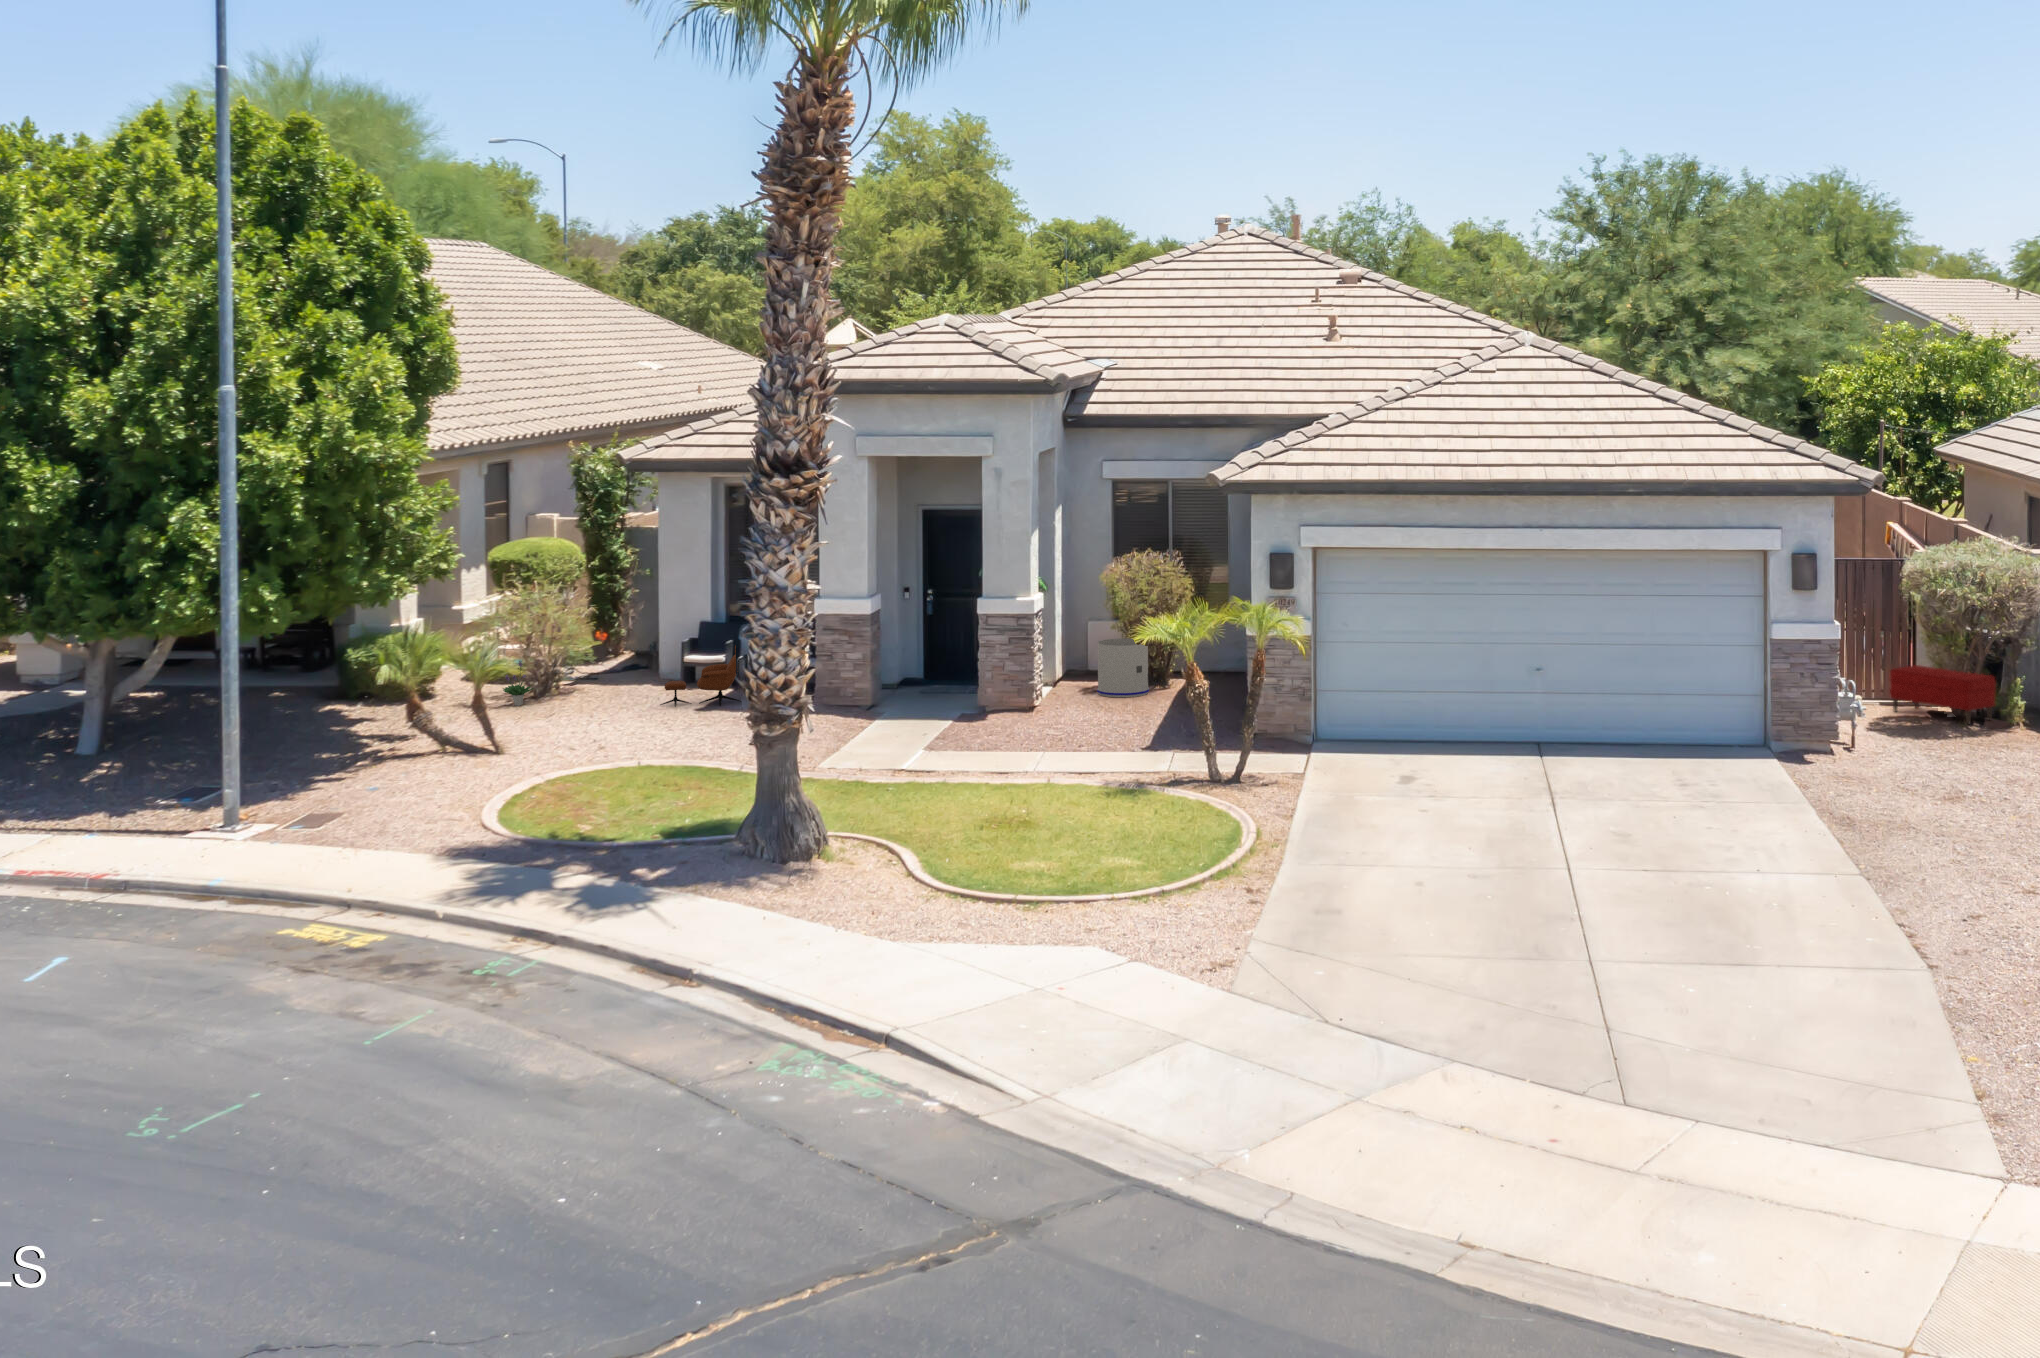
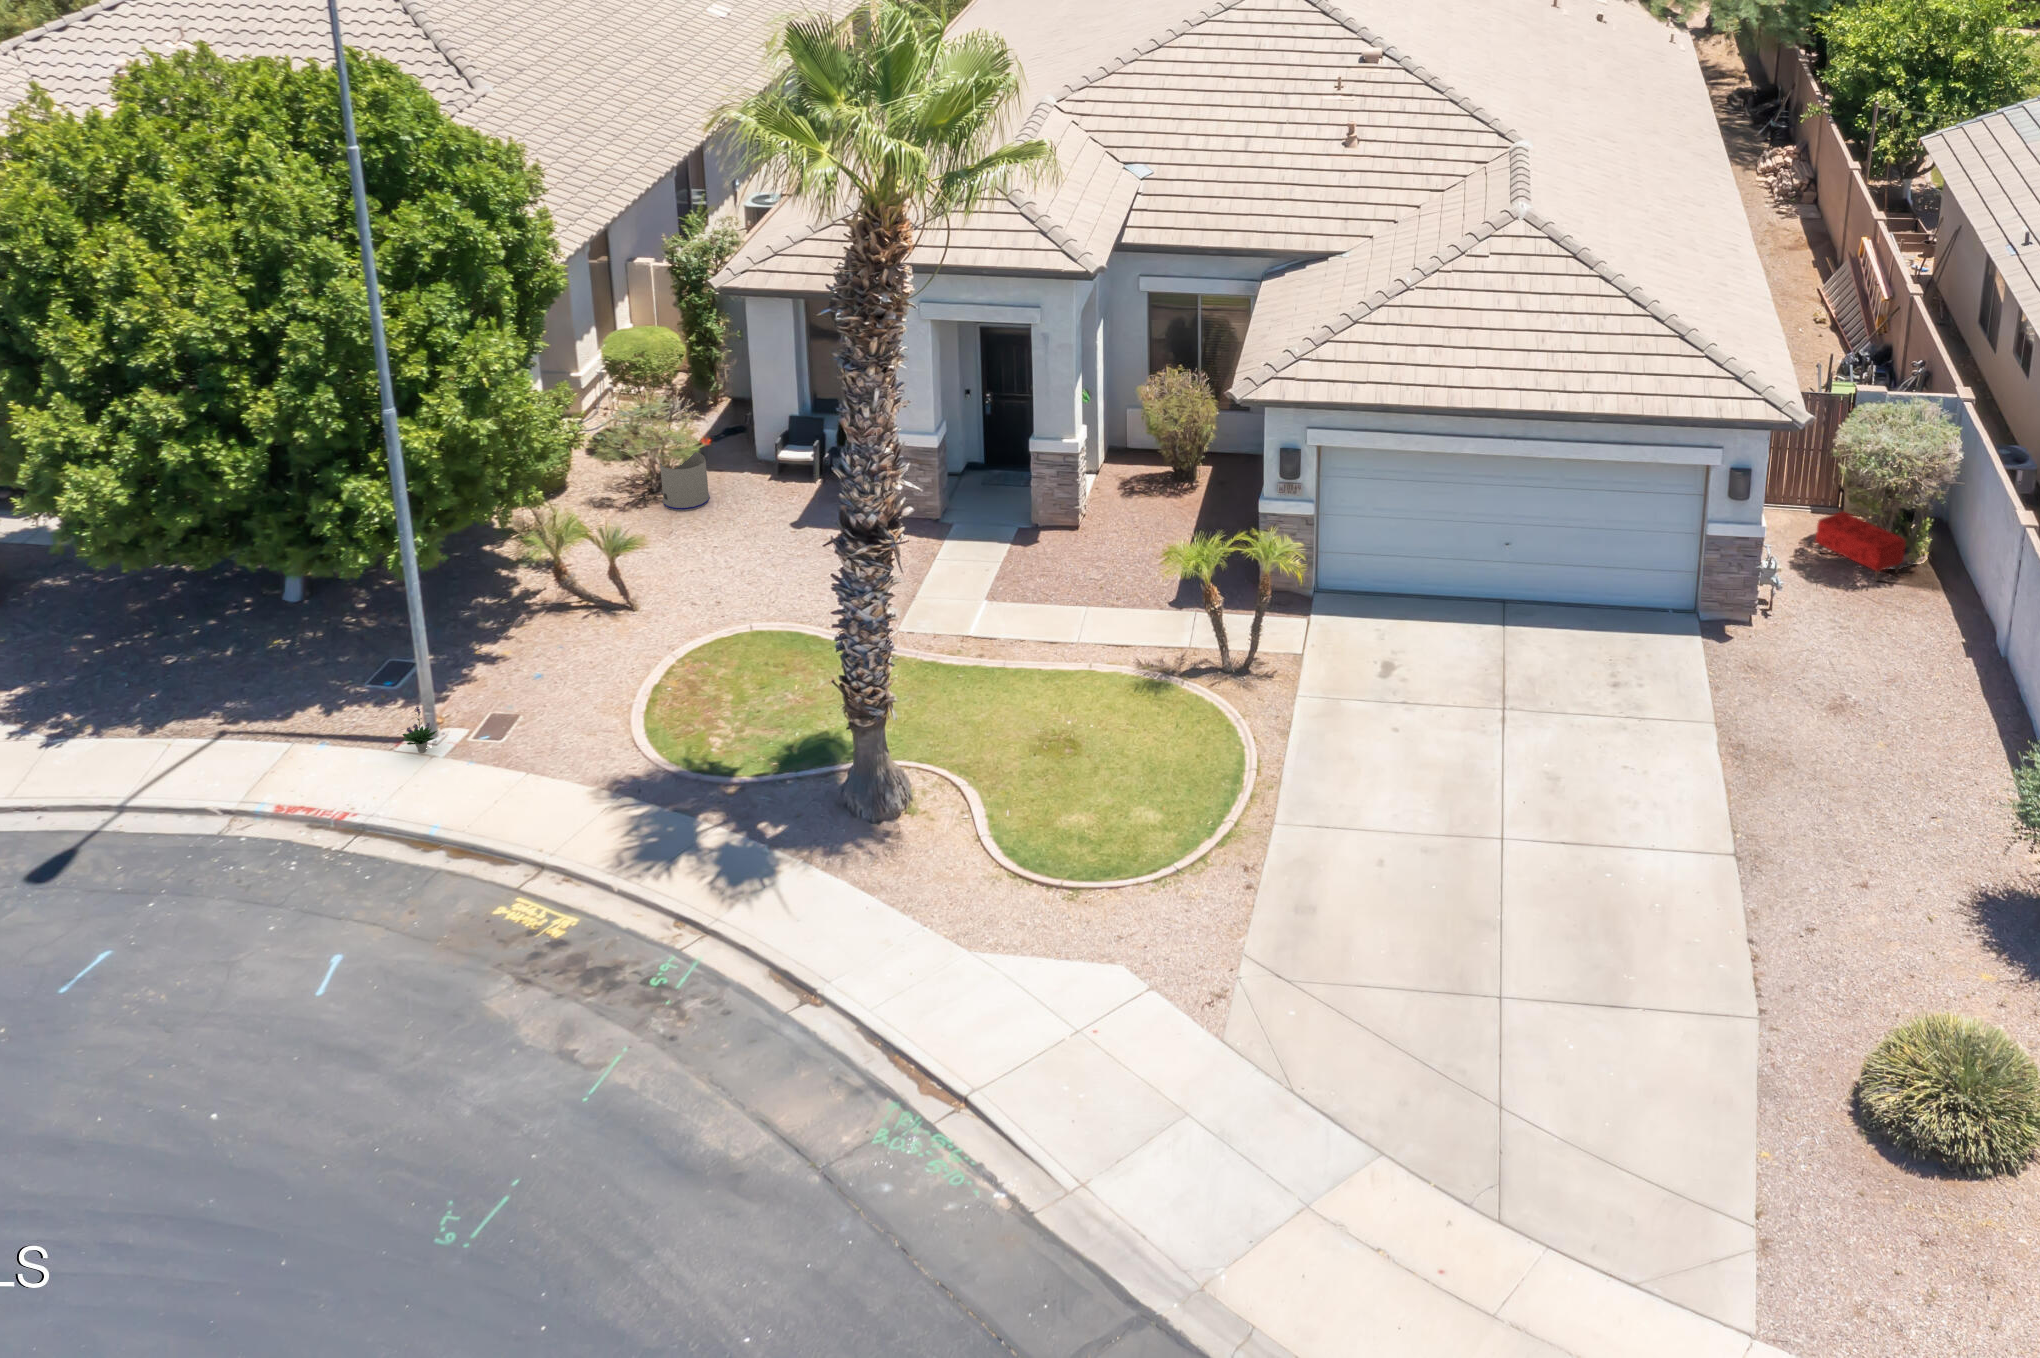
trash can: present [1097,638,1149,697] -> present [660,452,710,511]
lounge chair: present [660,646,741,707] -> none [756,446,826,506]
potted plant: present [503,661,534,706] -> present [403,707,437,753]

